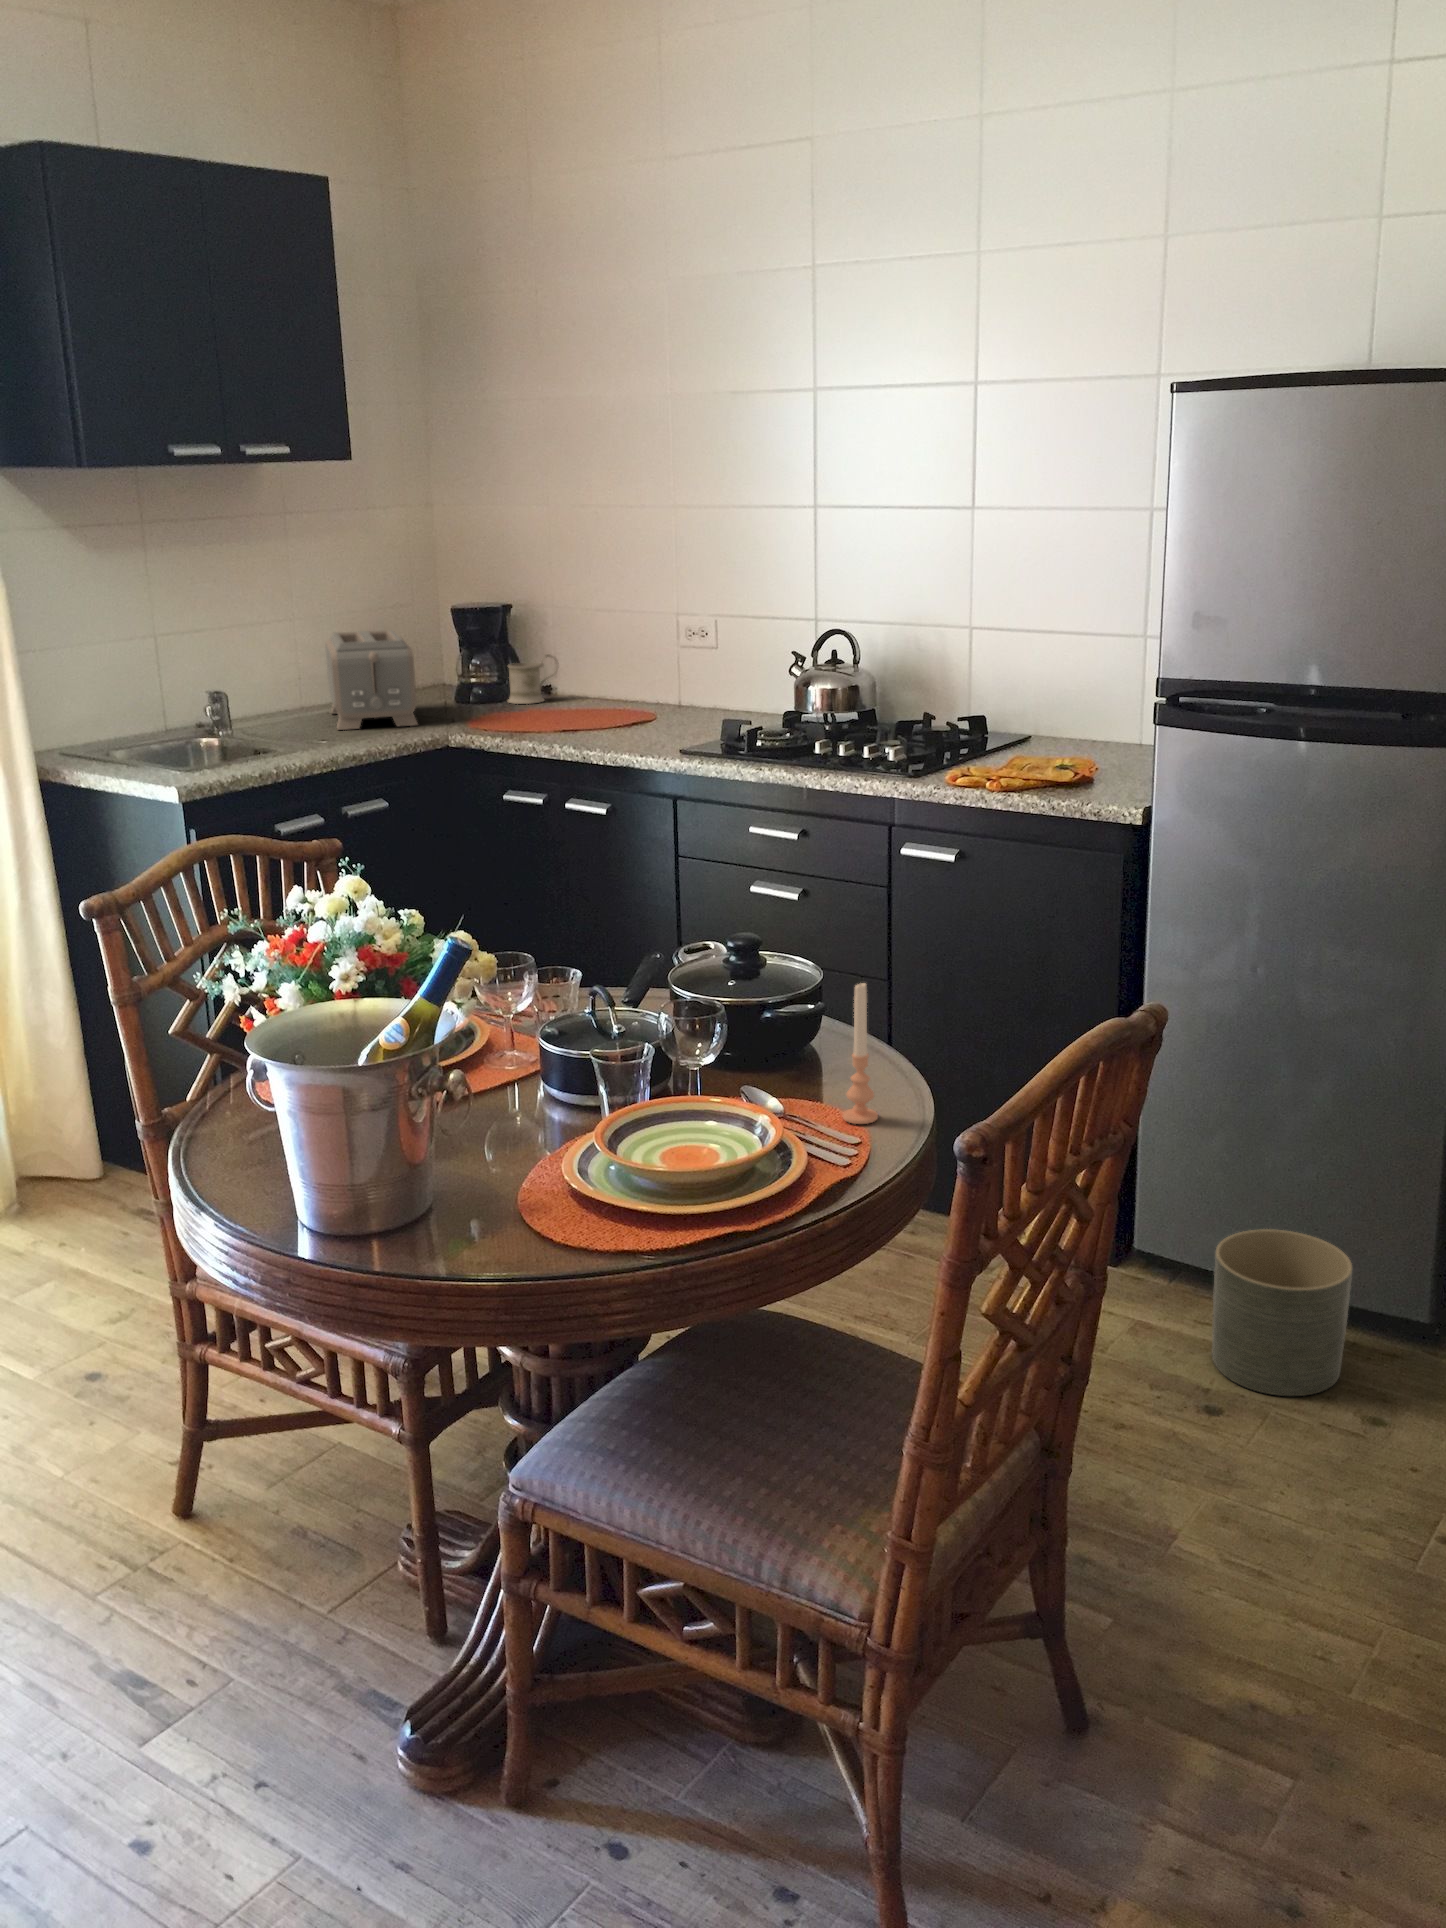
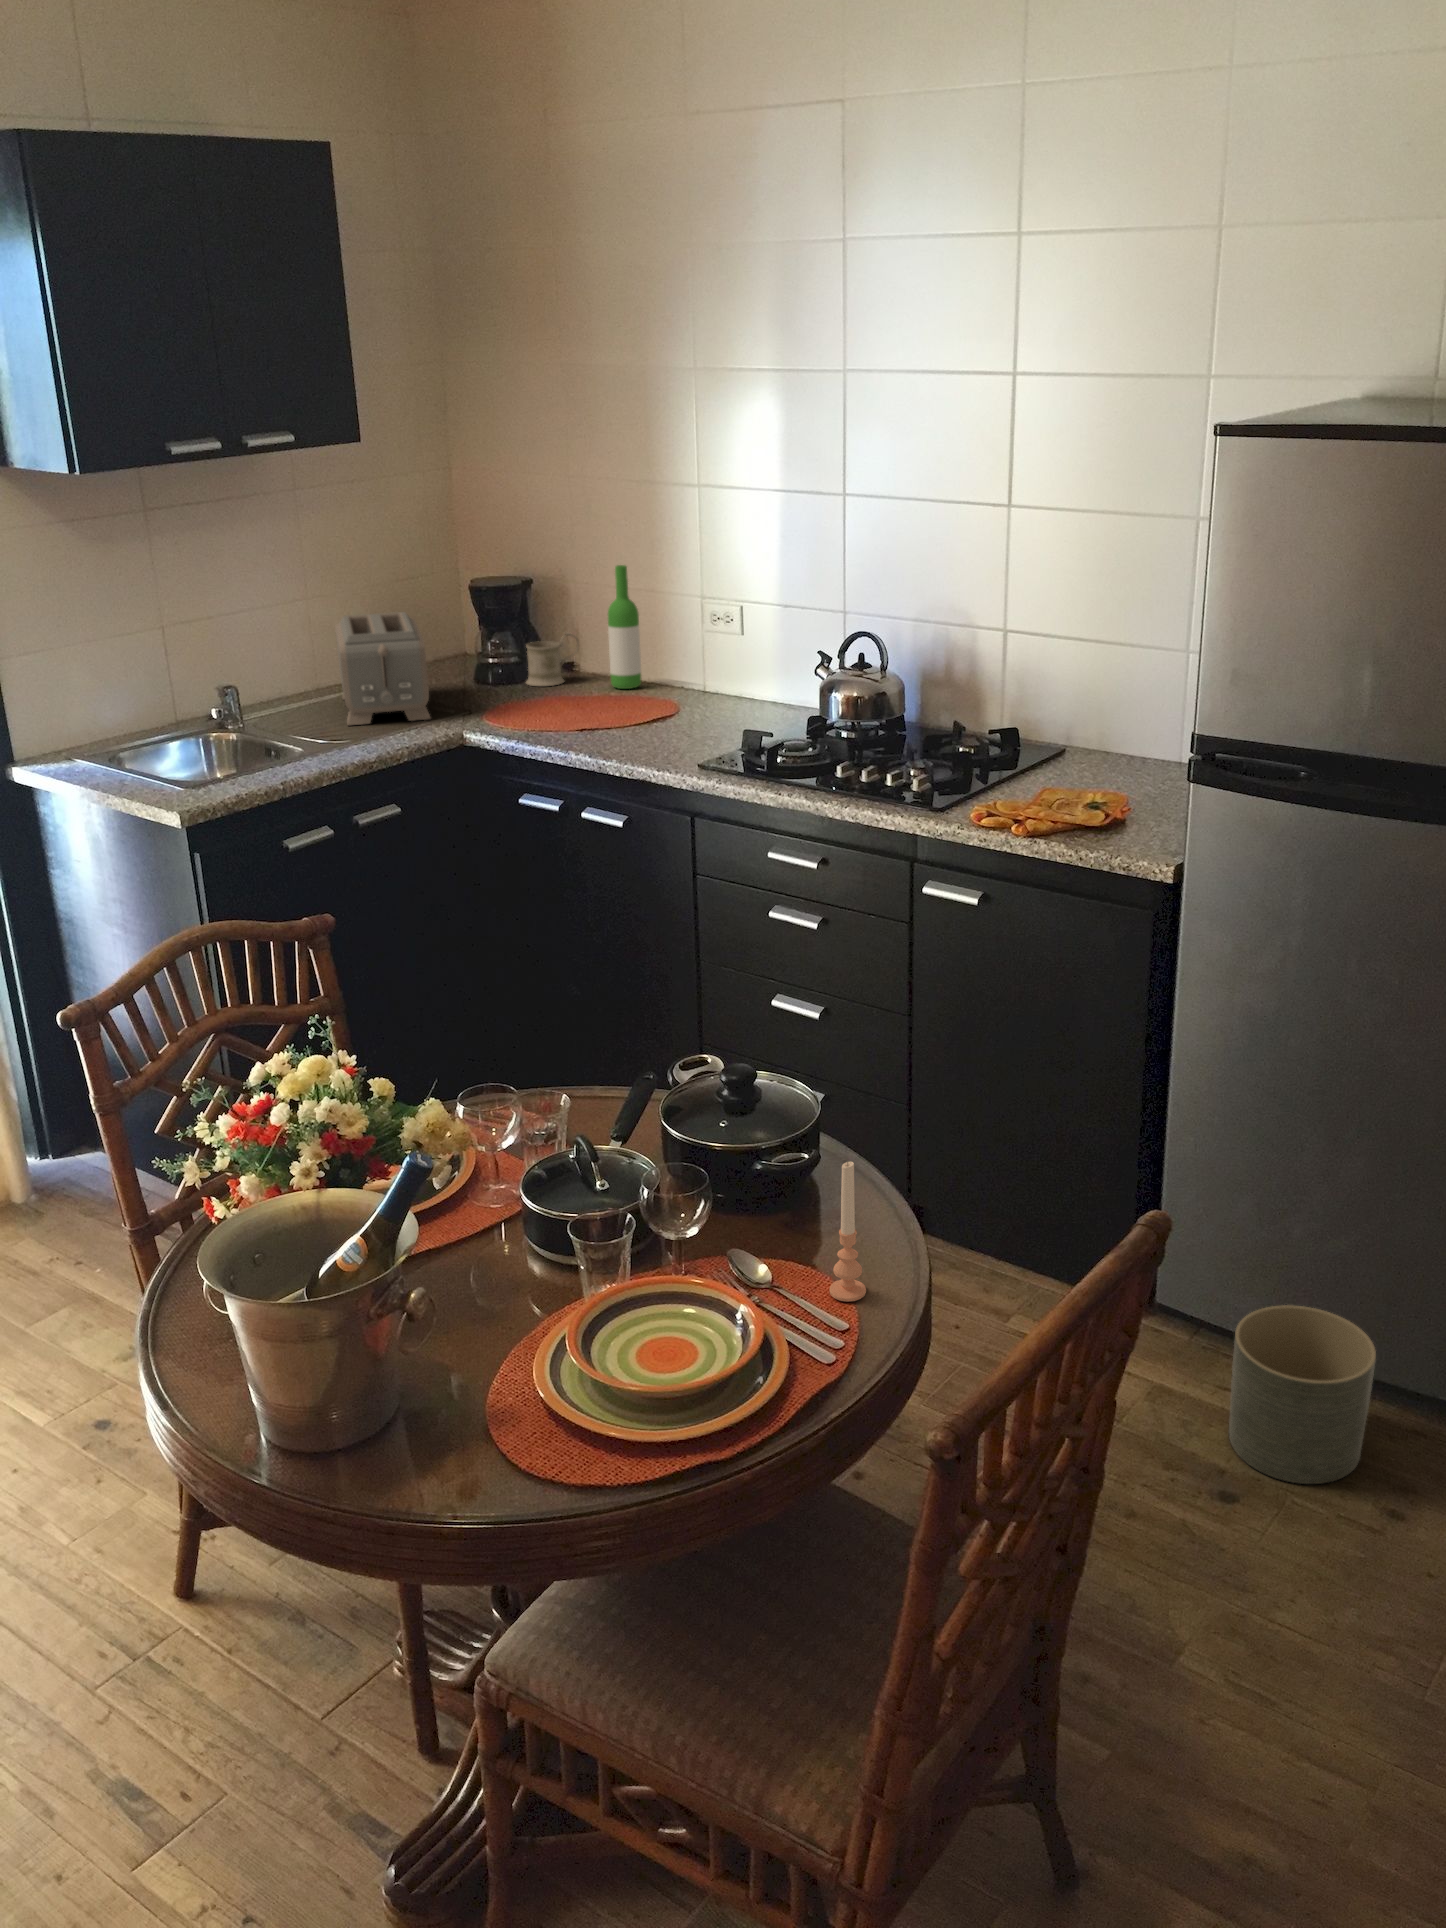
wine bottle: none [587,586,619,705] -> present [608,565,641,689]

